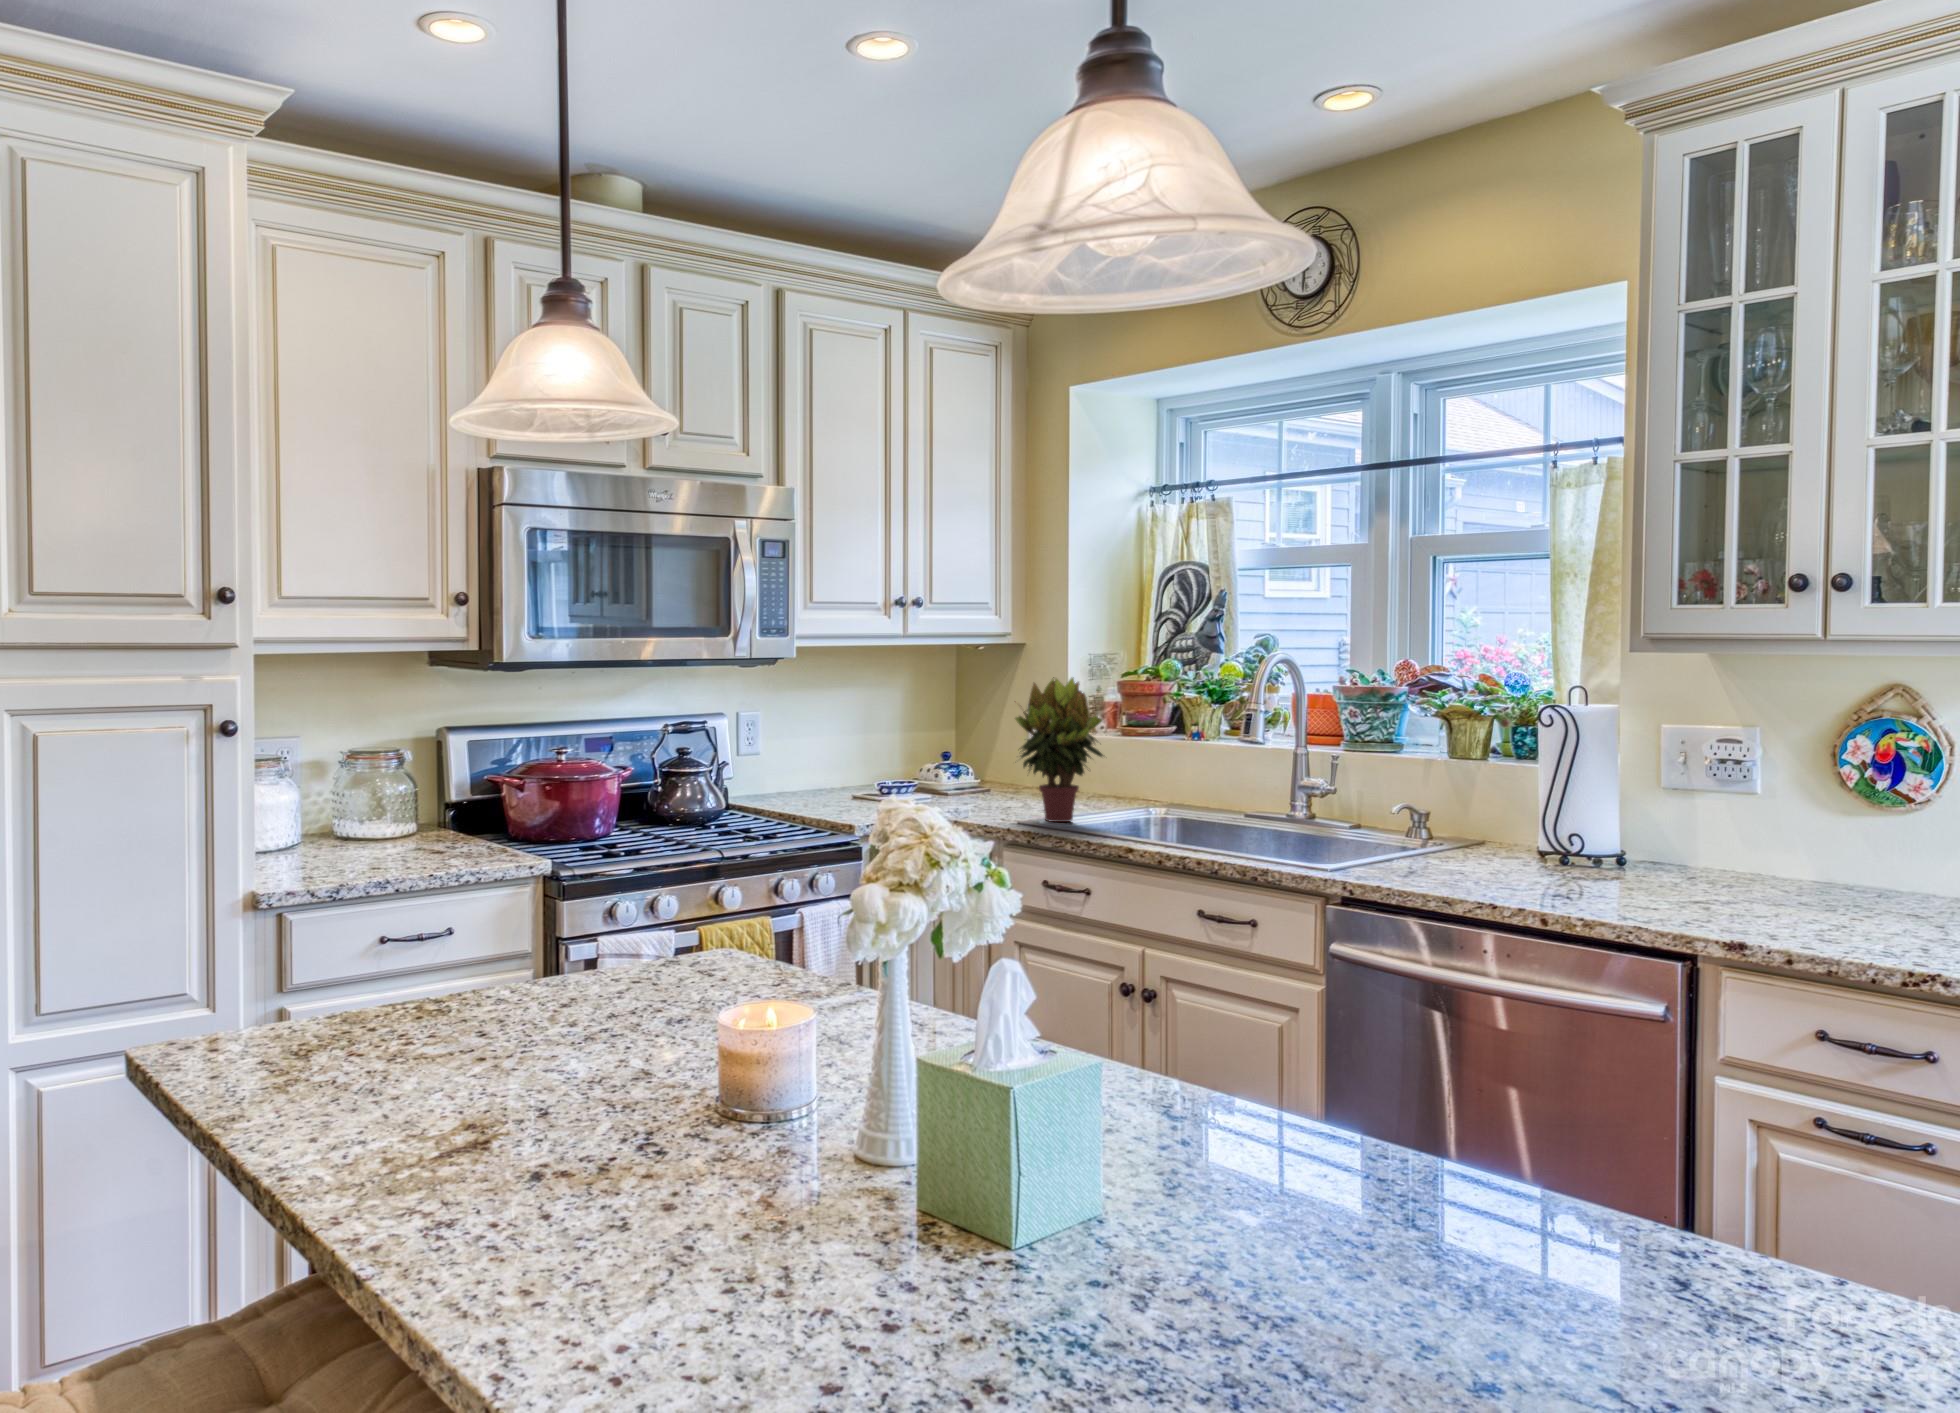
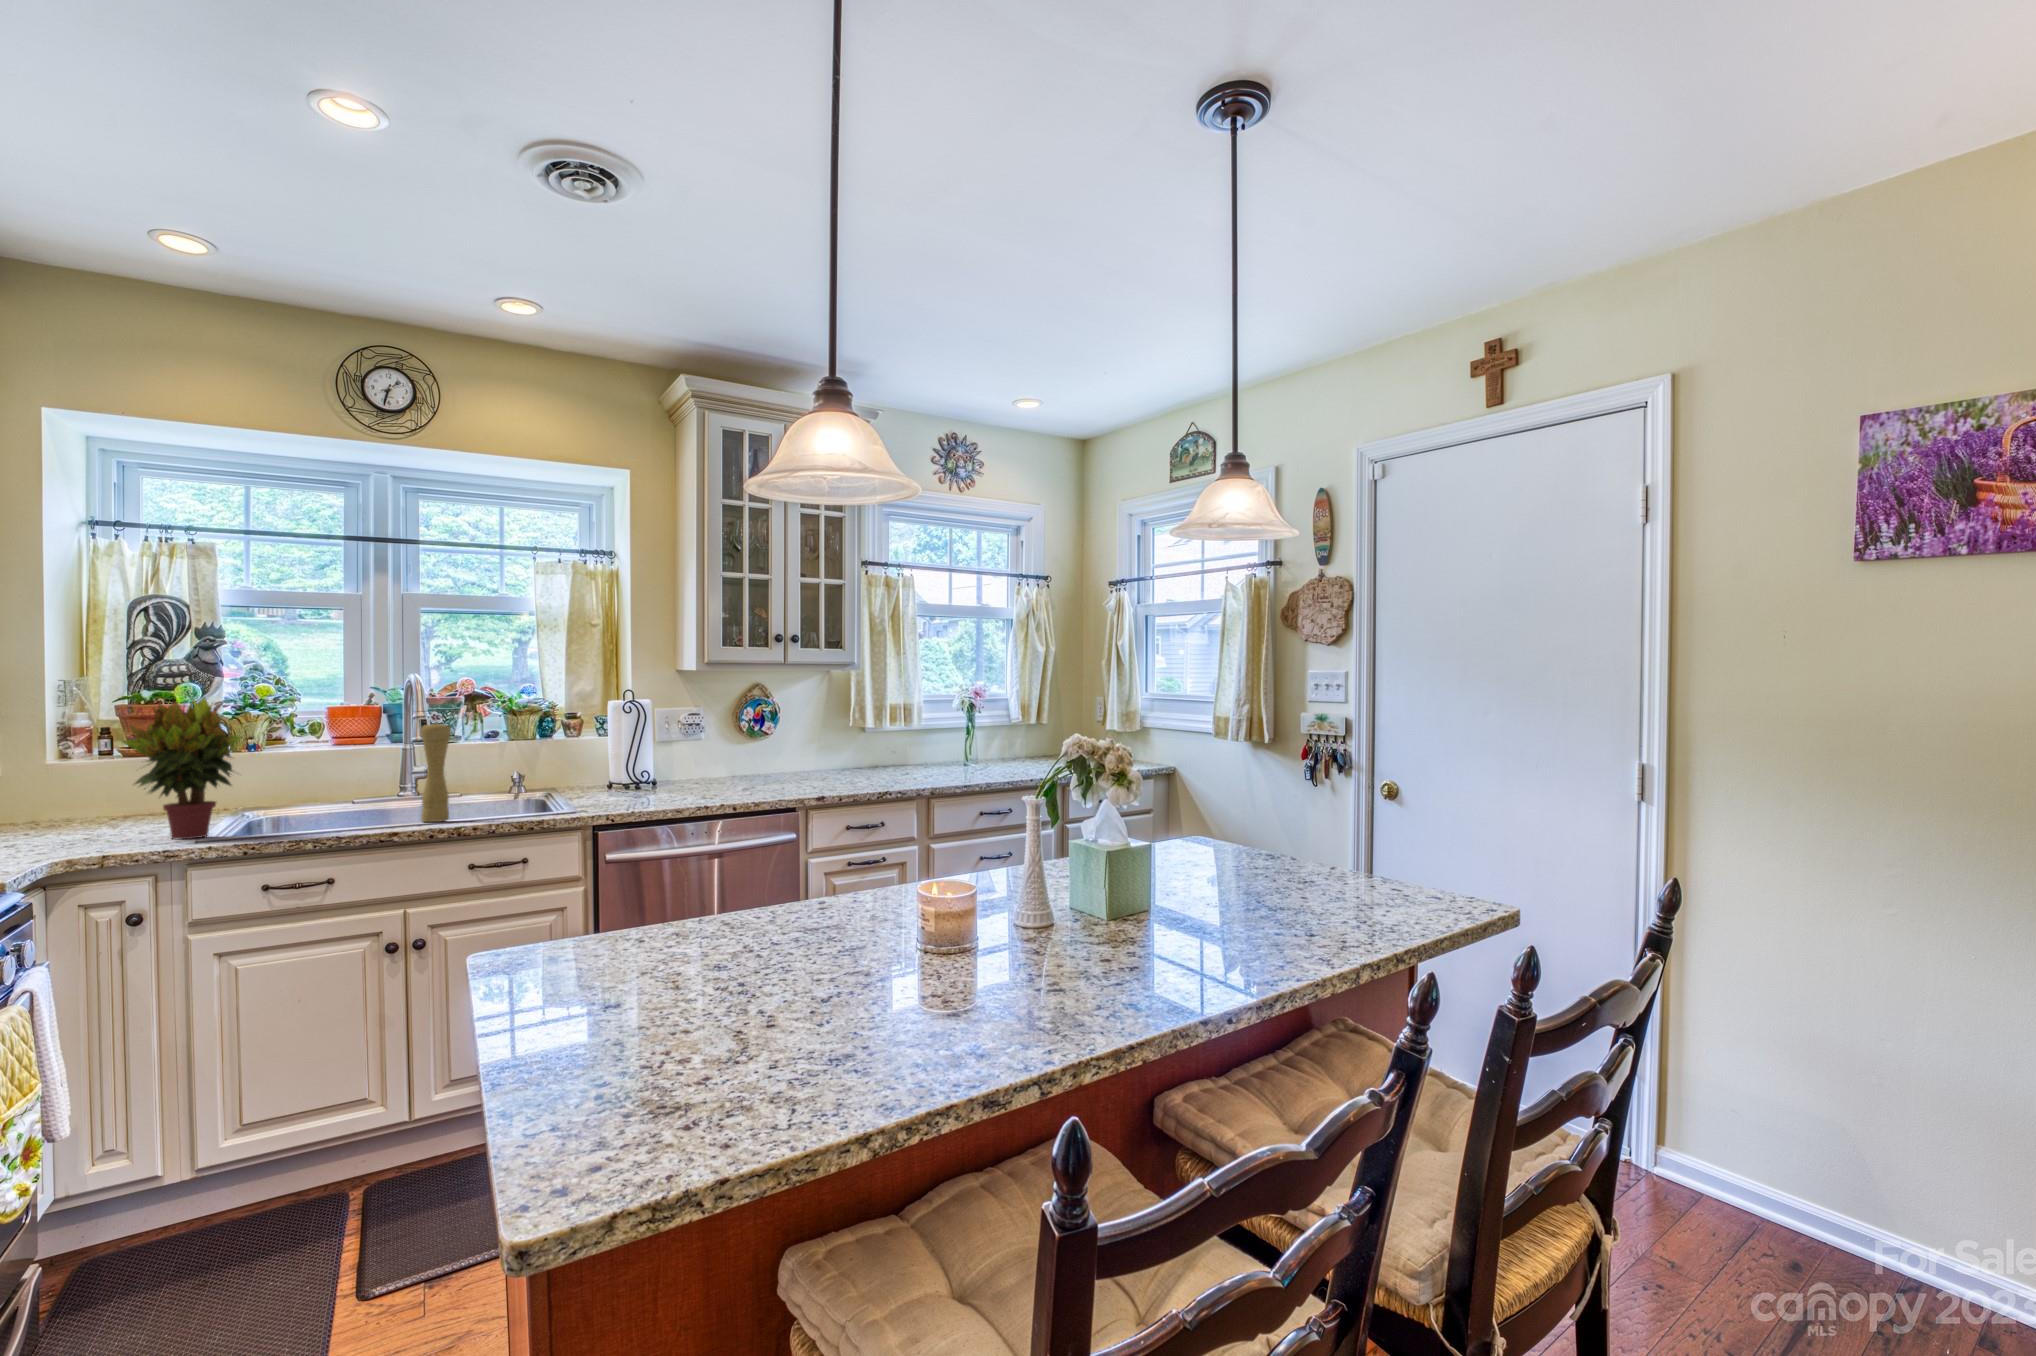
pepper mill: none [1282,718,1316,853] -> present [421,723,451,822]

